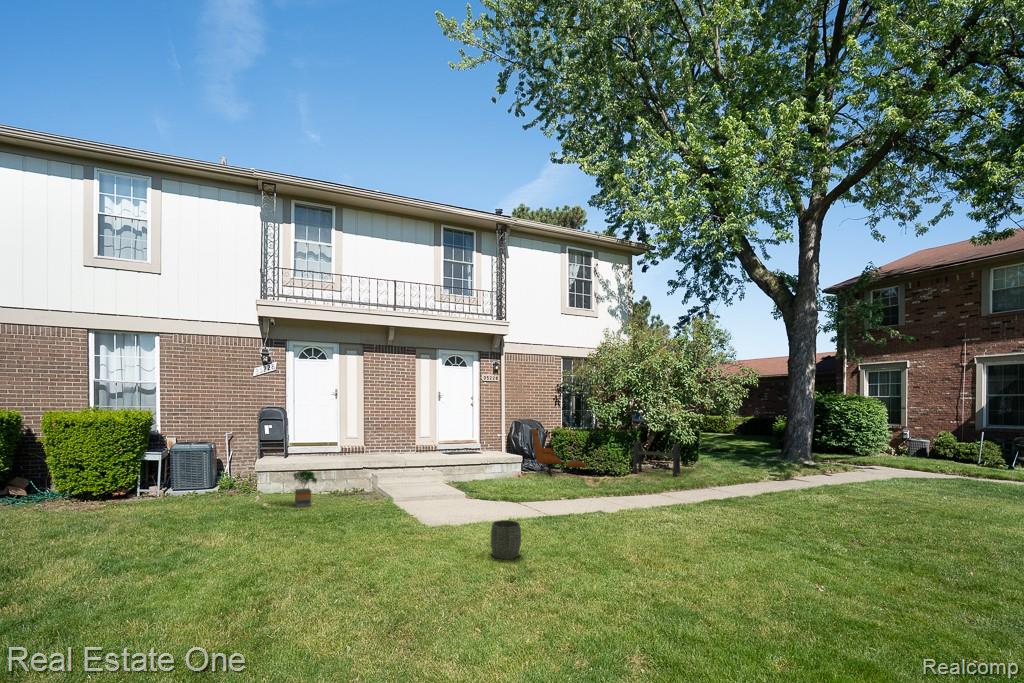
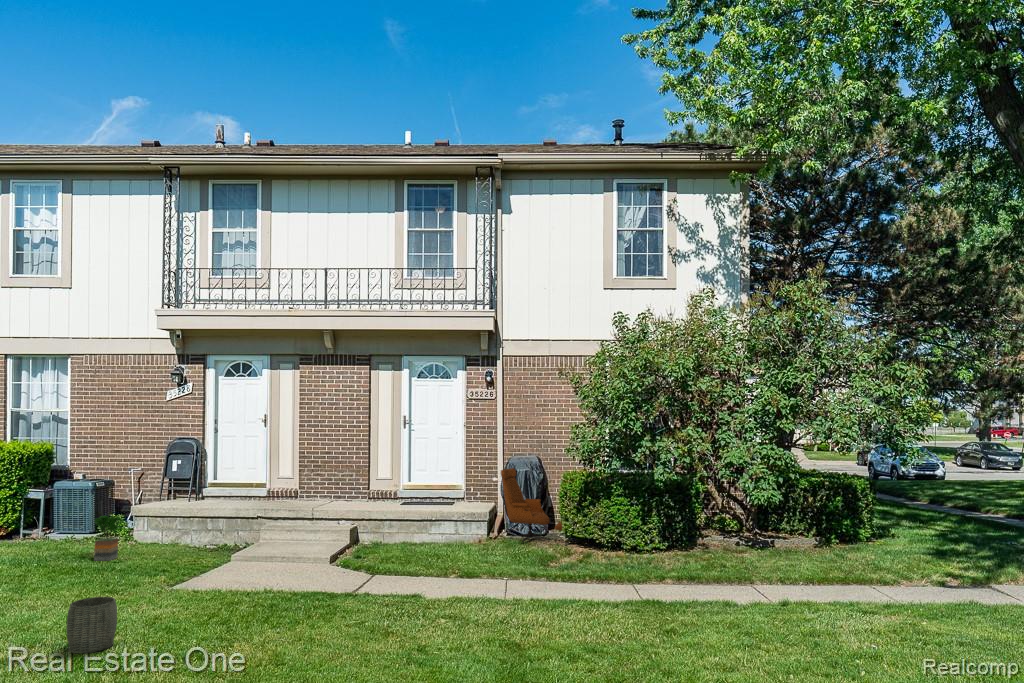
bench: present [633,441,680,477] -> none [675,492,763,558]

